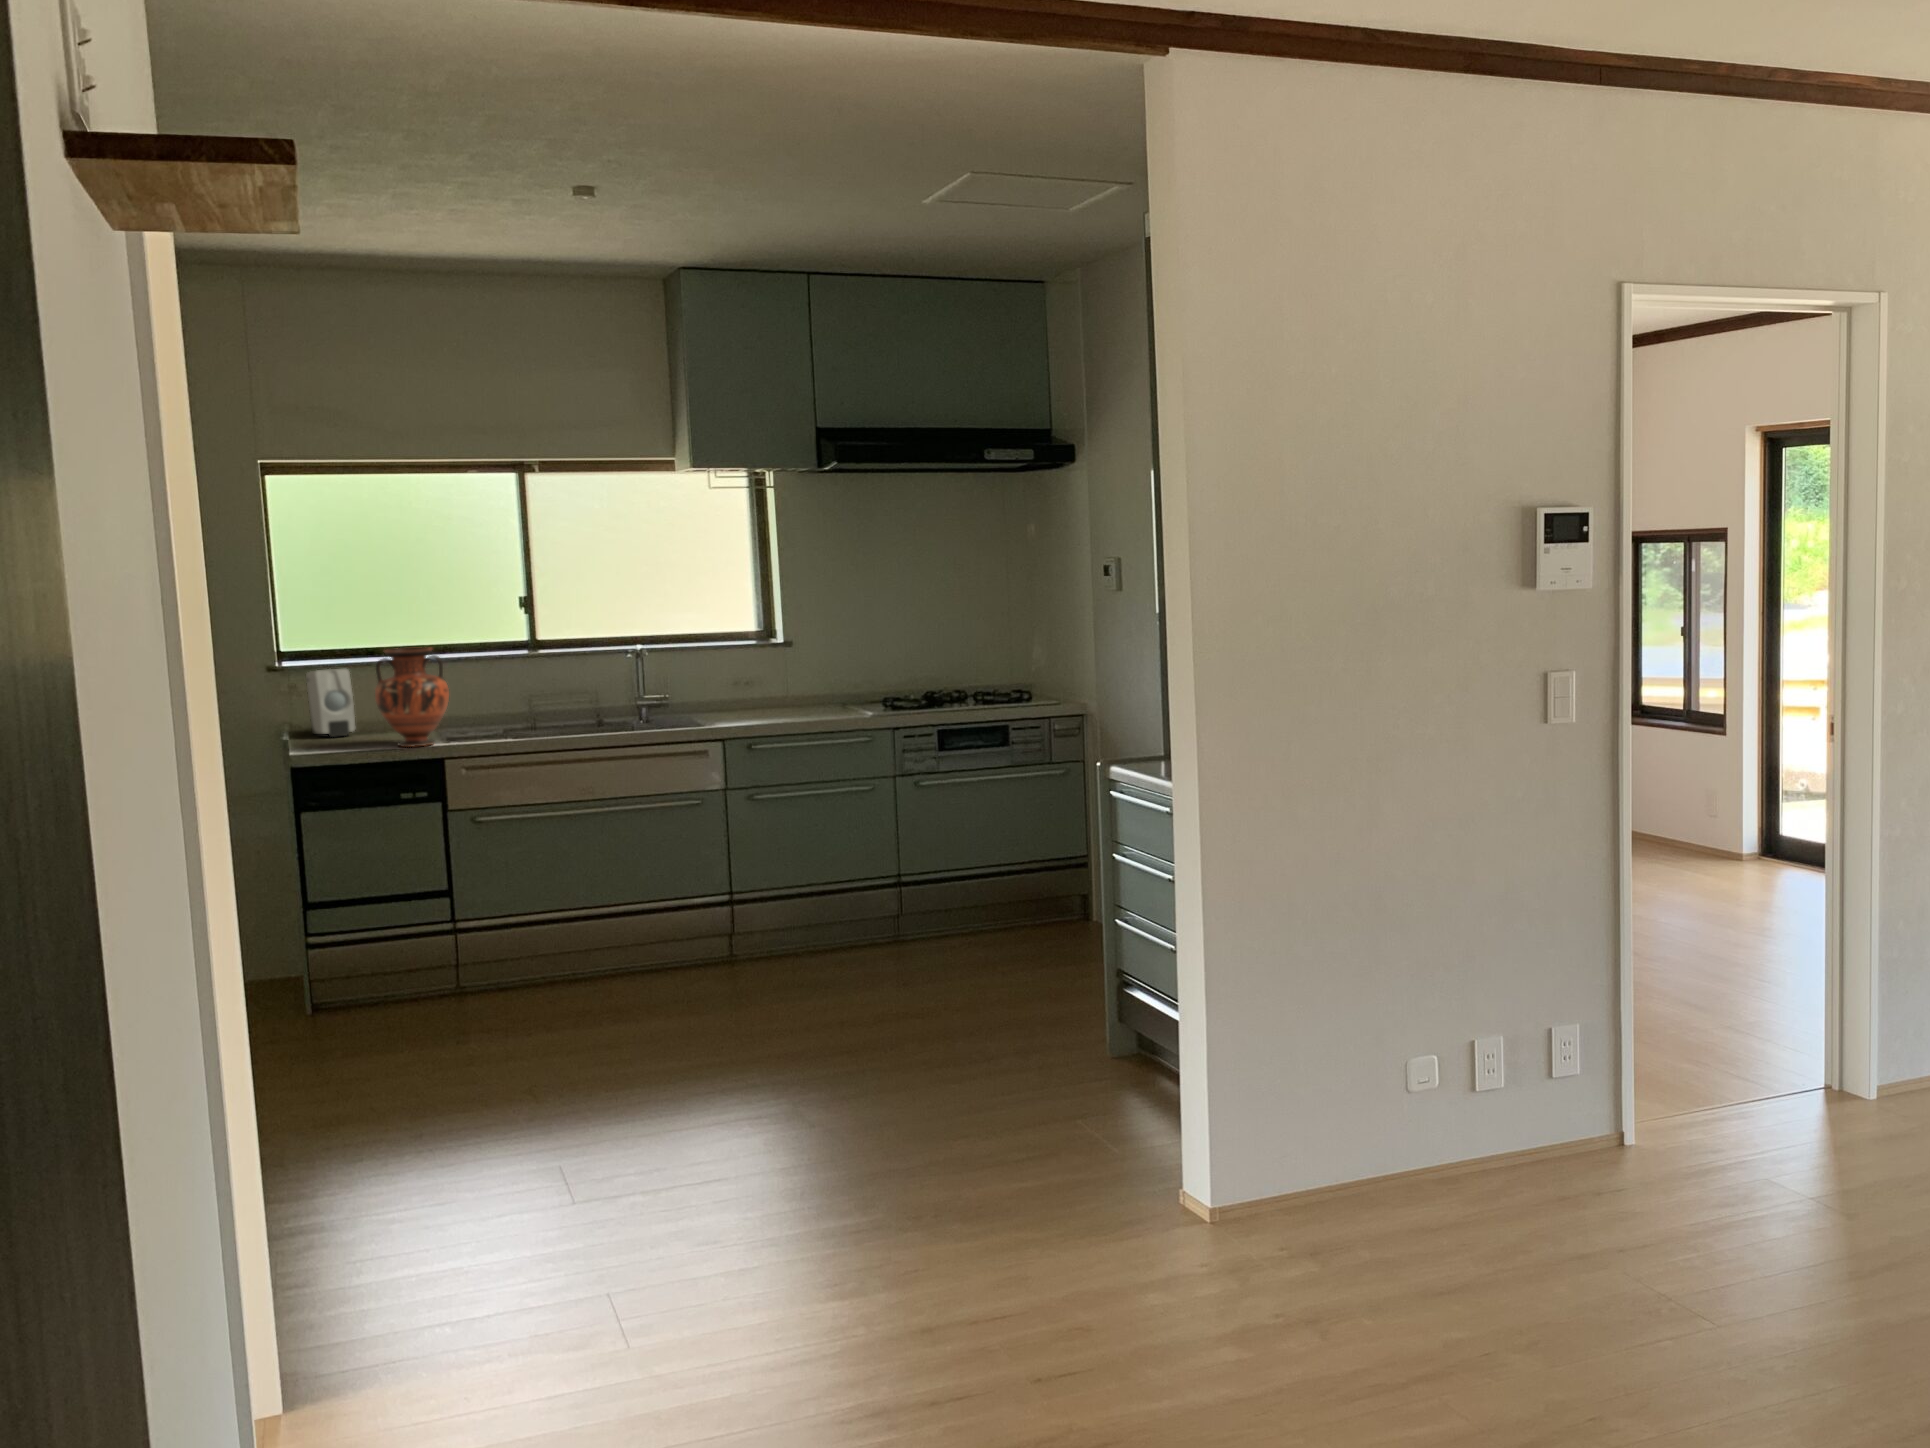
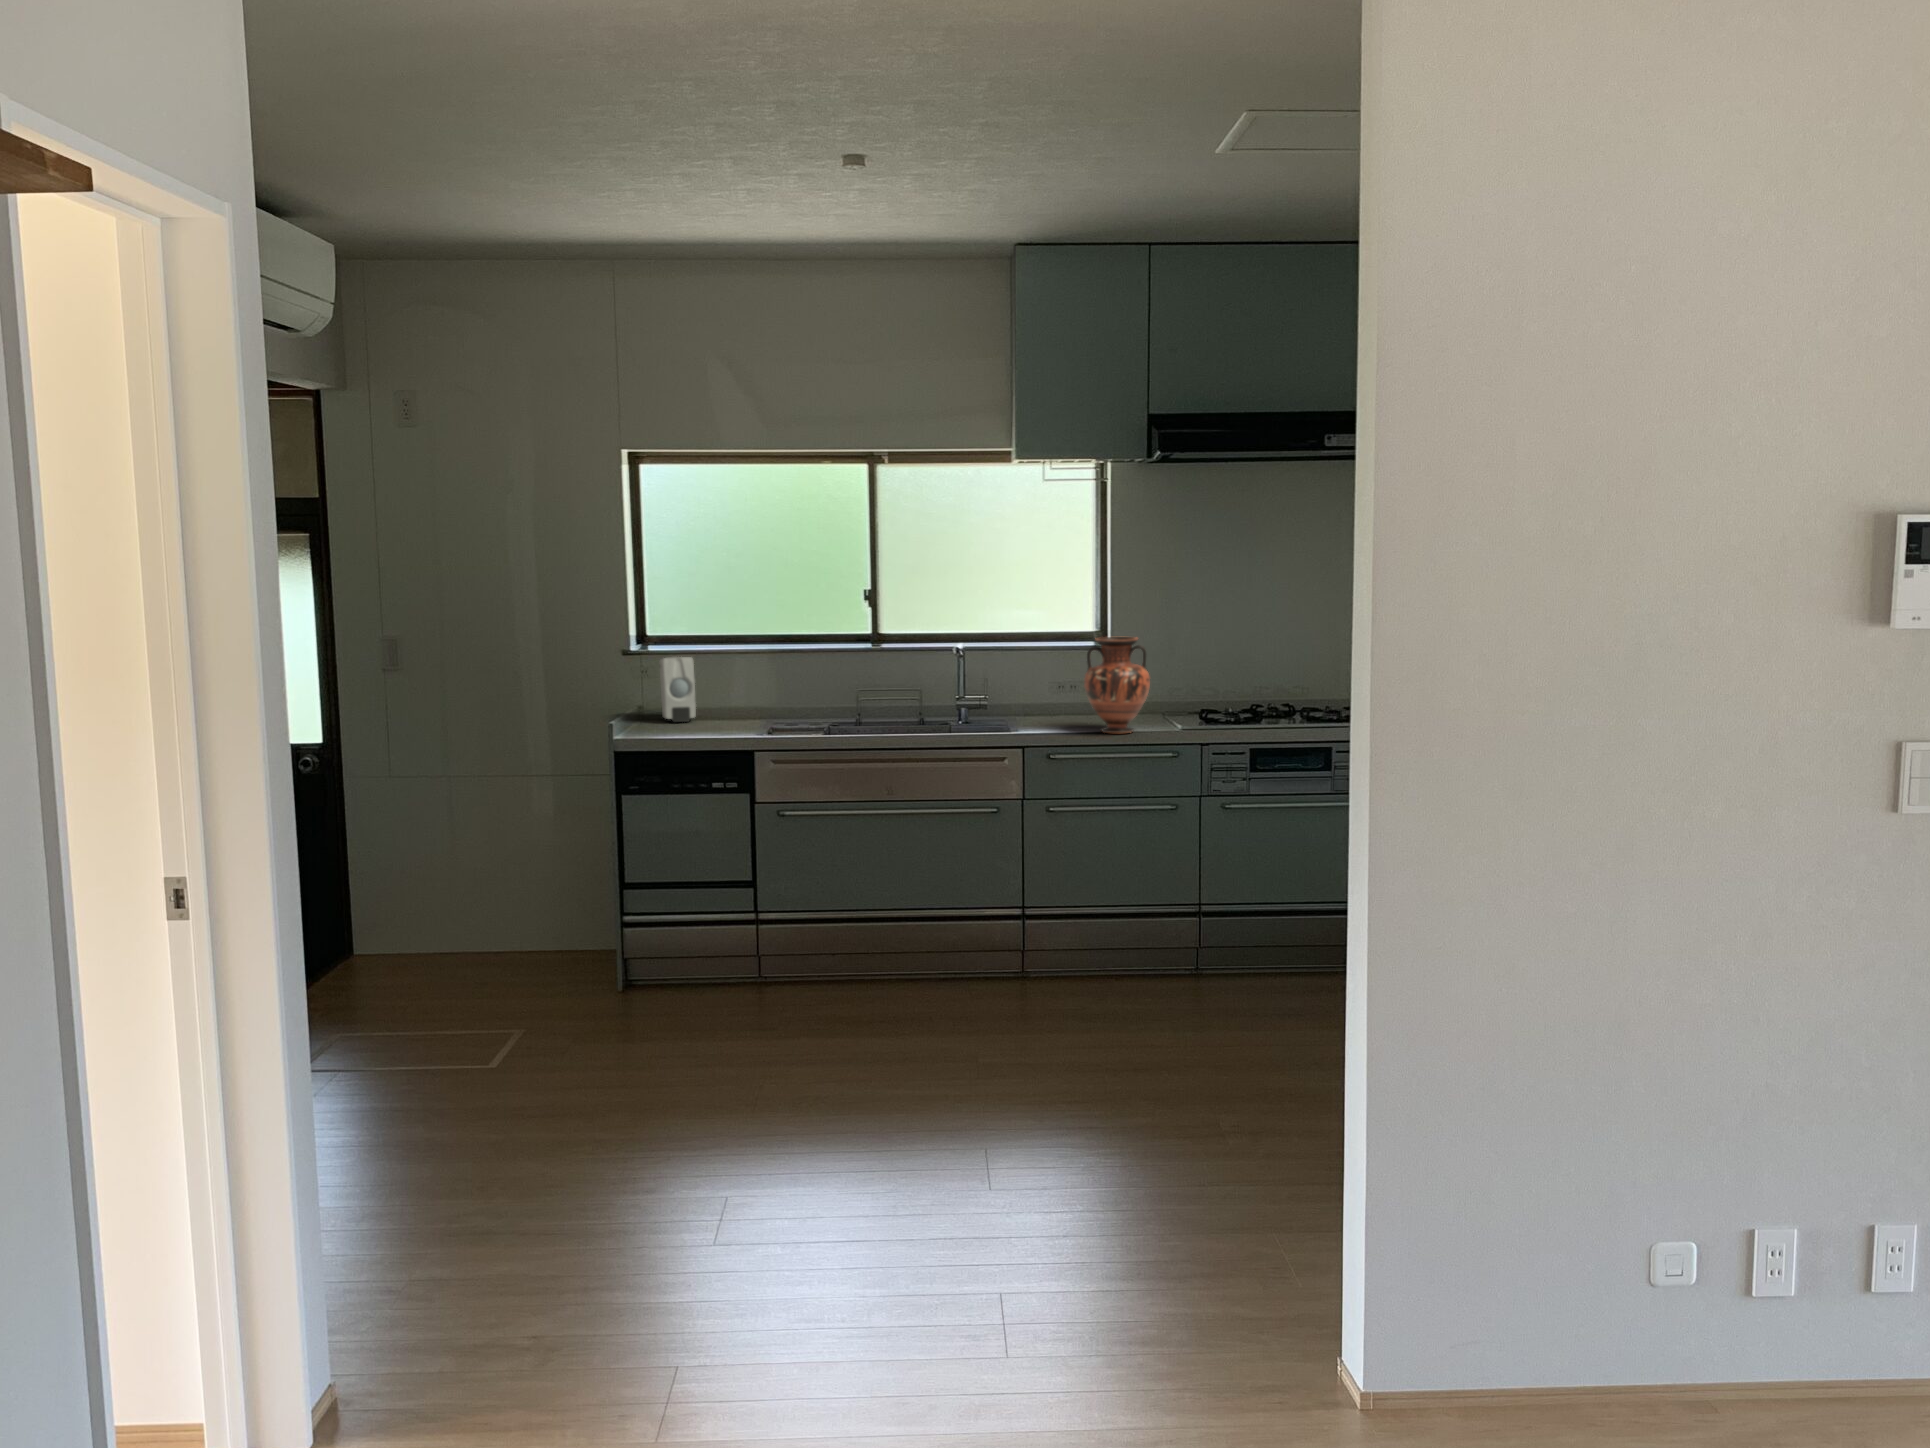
vase: present [375,647,449,747] -> present [1084,637,1150,733]

